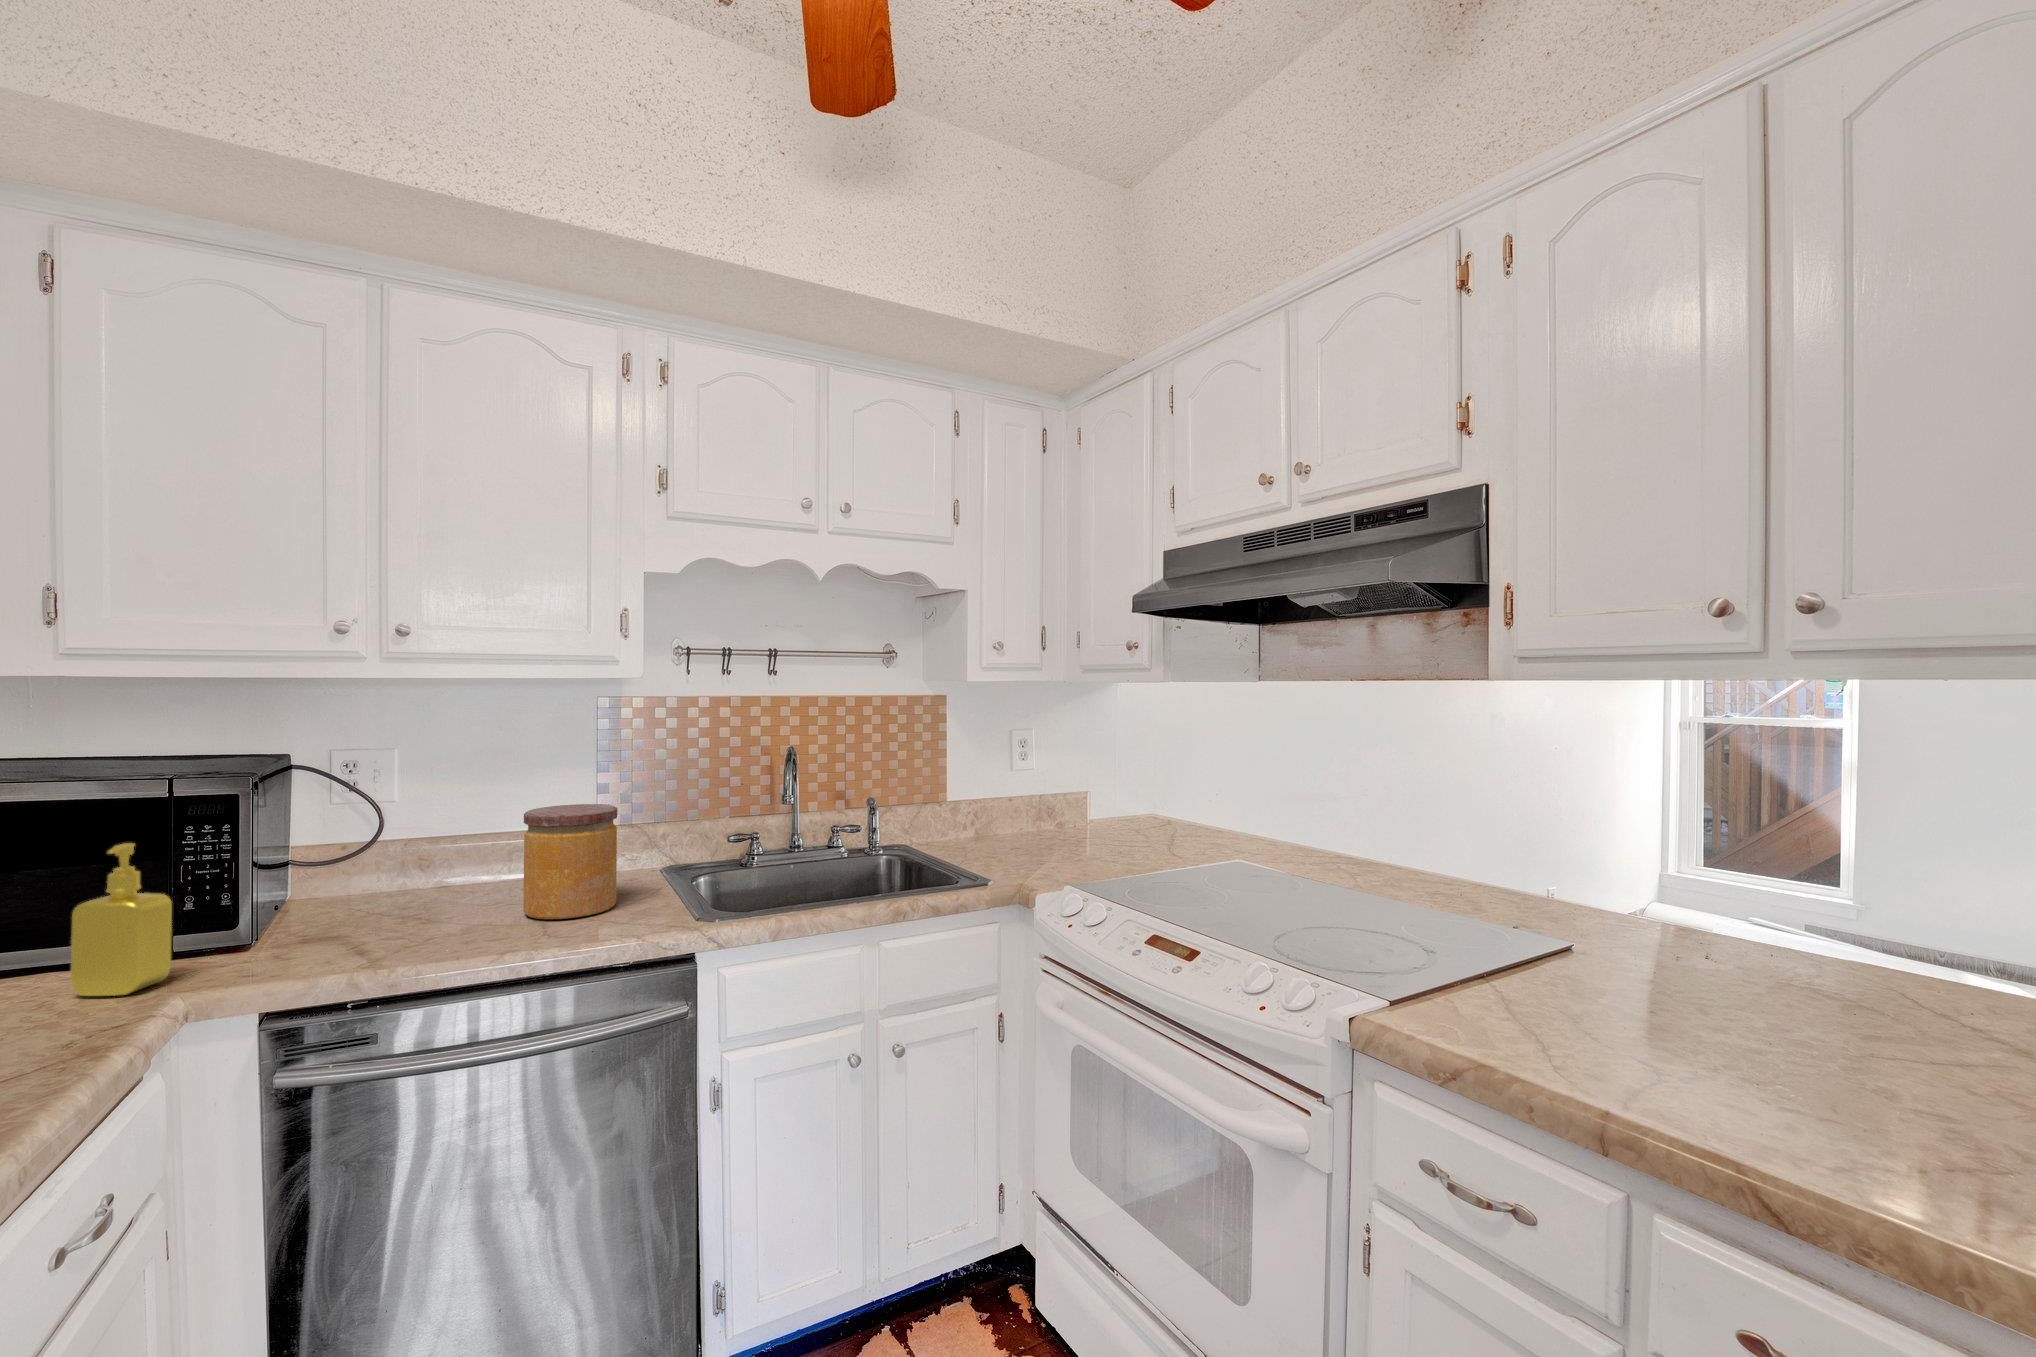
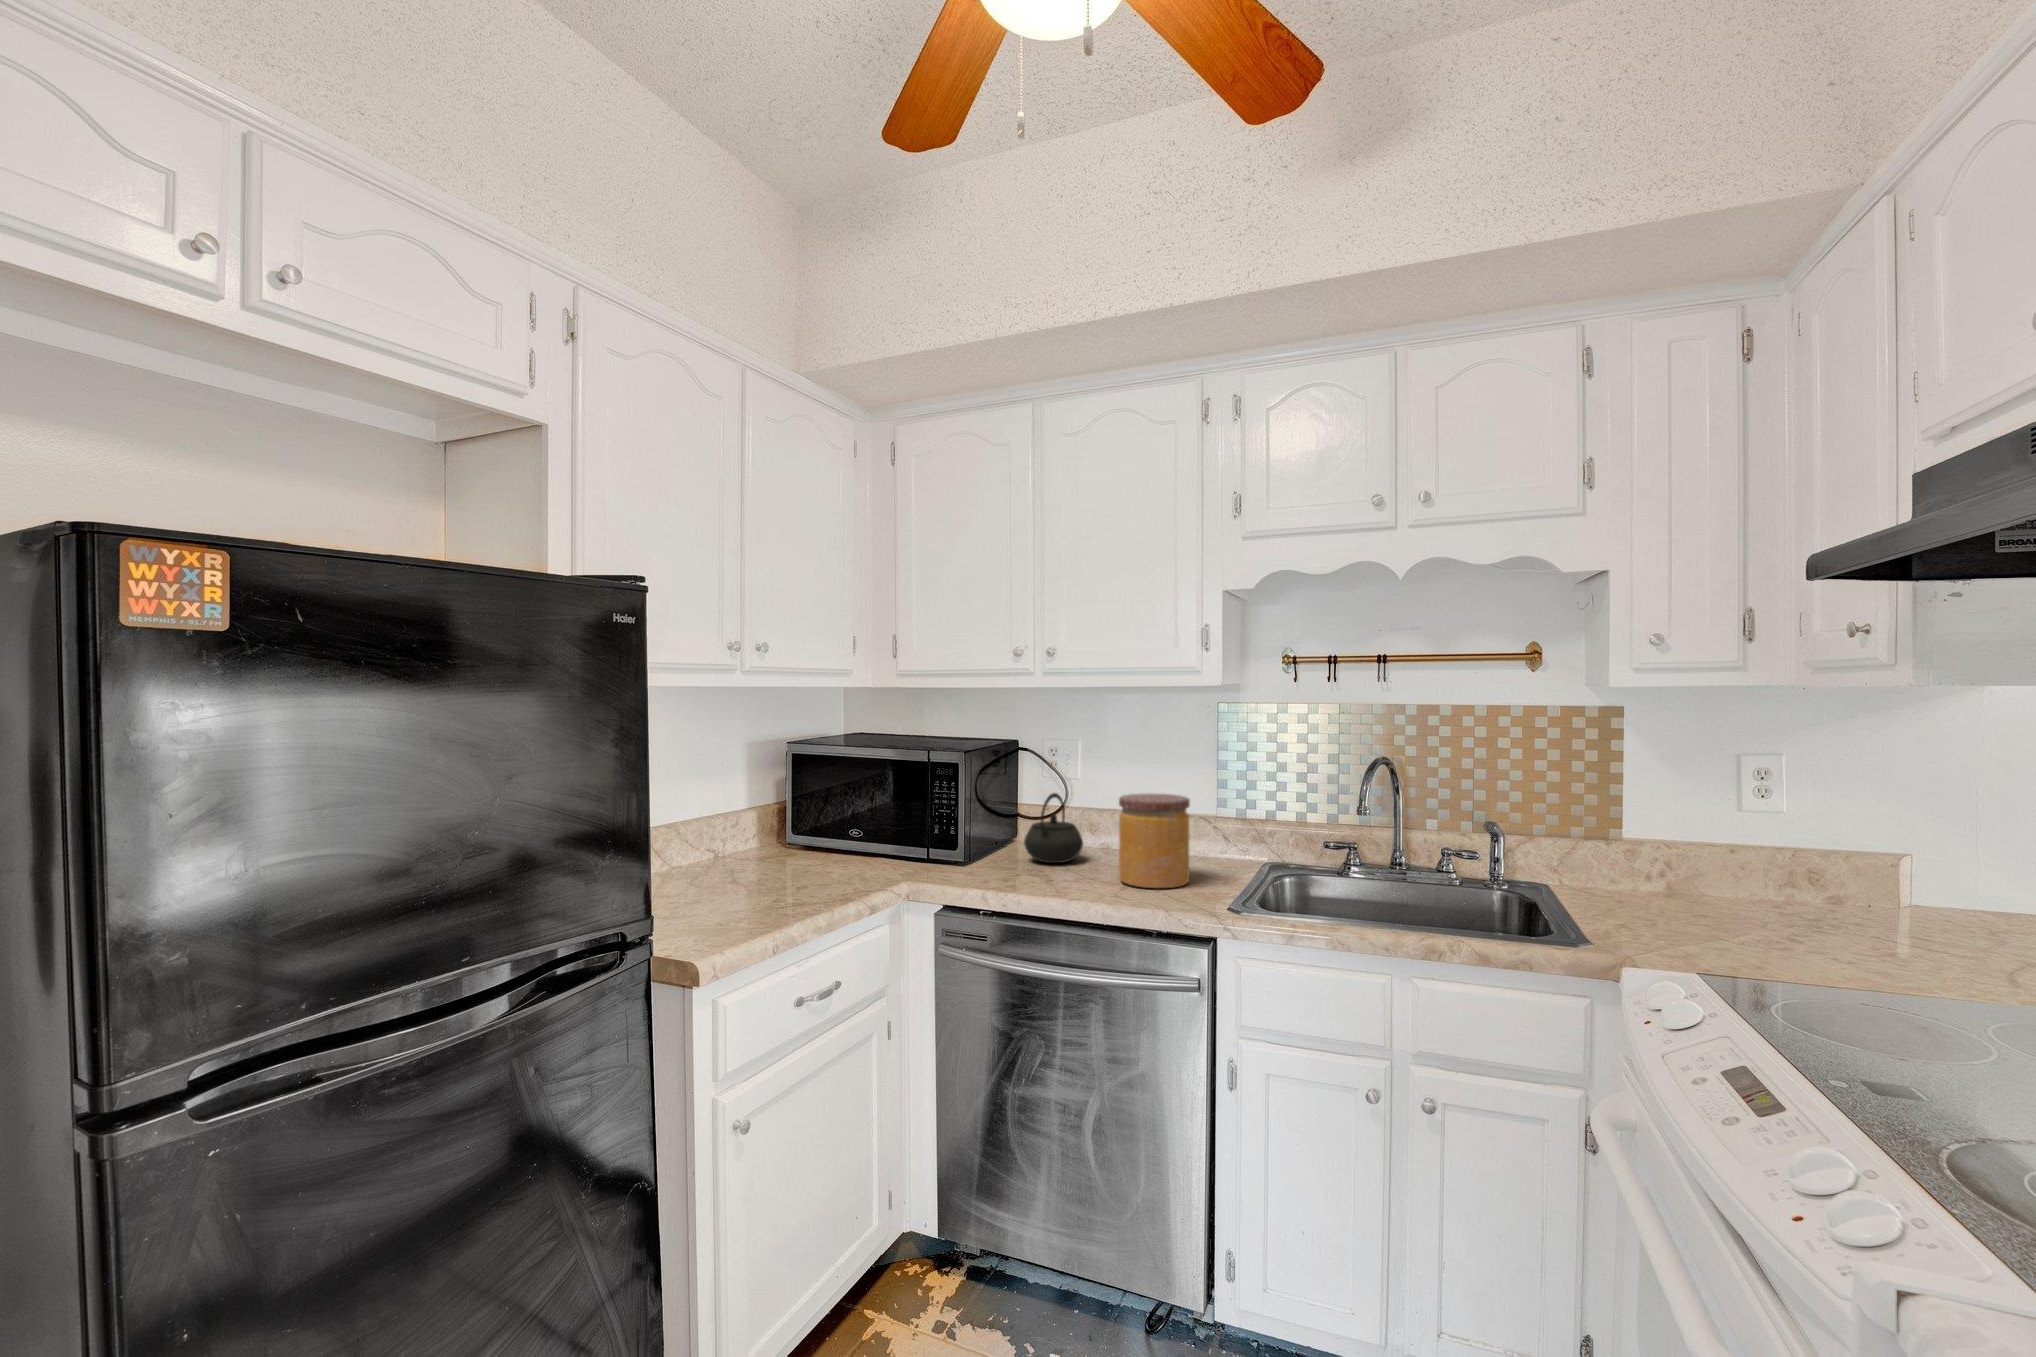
kettle: none [337,821,437,917] -> present [1024,793,1083,863]
soap dispenser: present [71,843,172,996] -> none [882,788,921,879]

